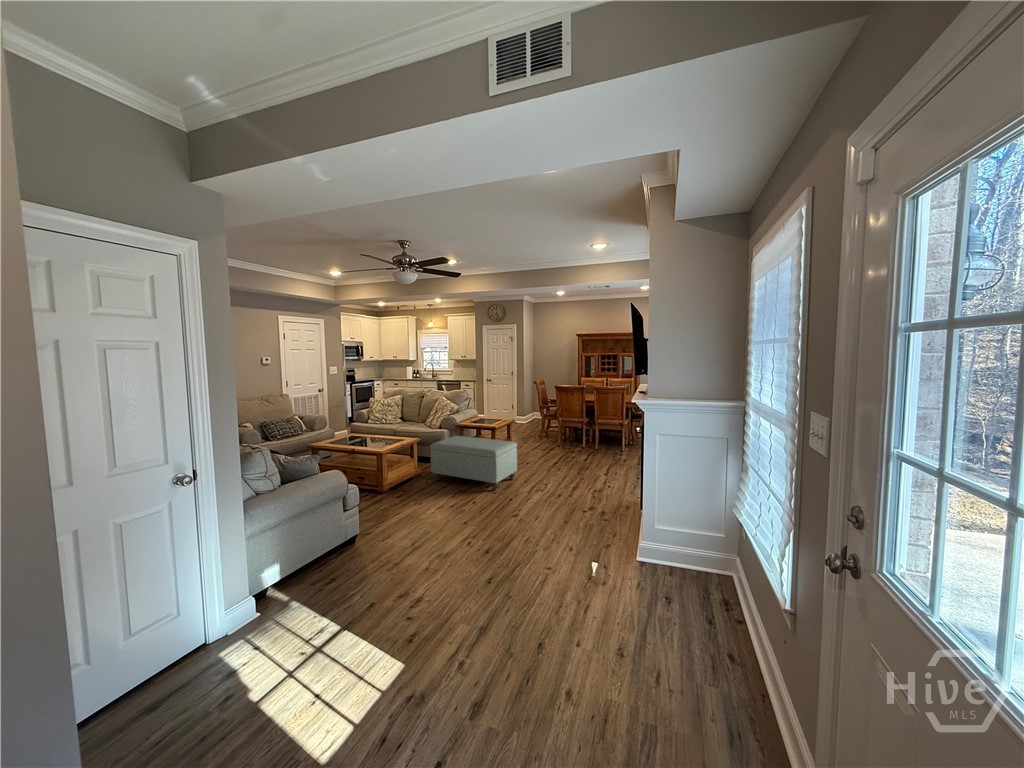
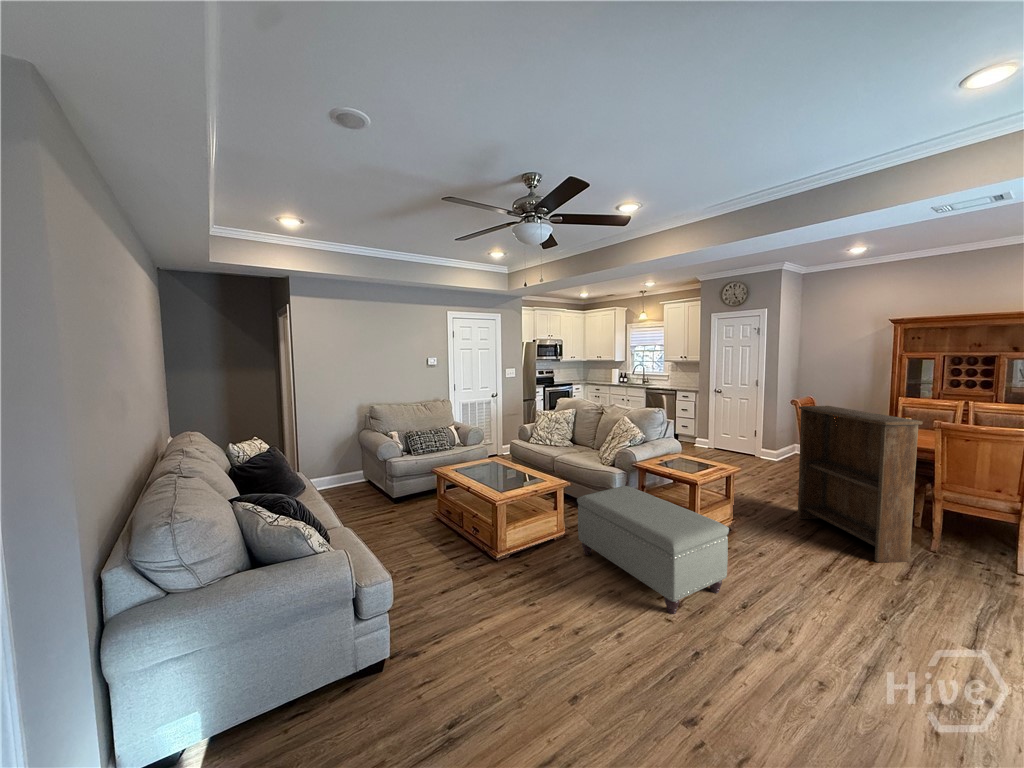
bookshelf: none [540,382,589,457] -> present [798,406,923,563]

